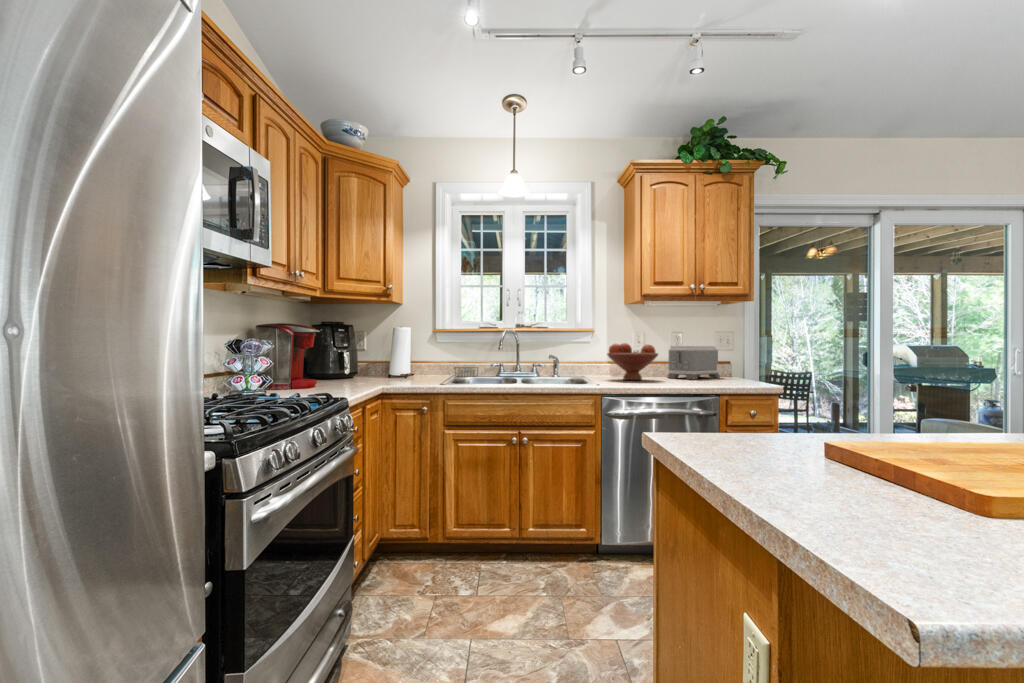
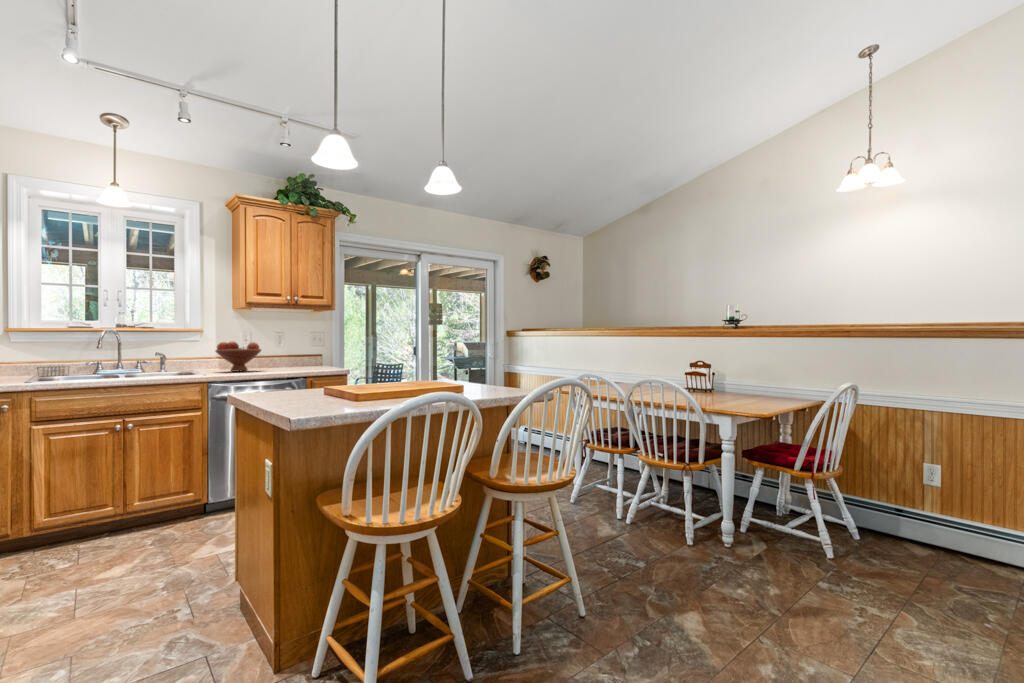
toaster: present [667,346,720,379] -> none [271,343,316,369]

